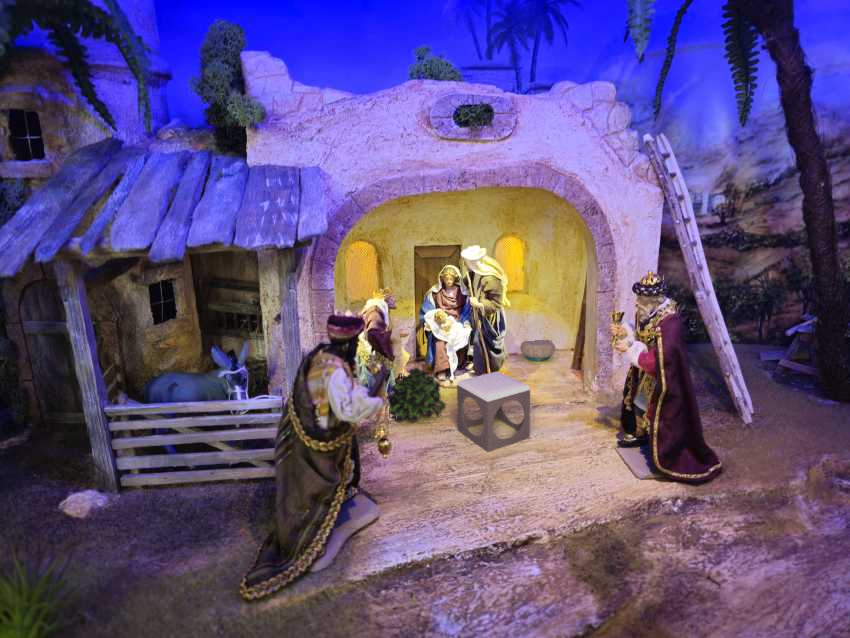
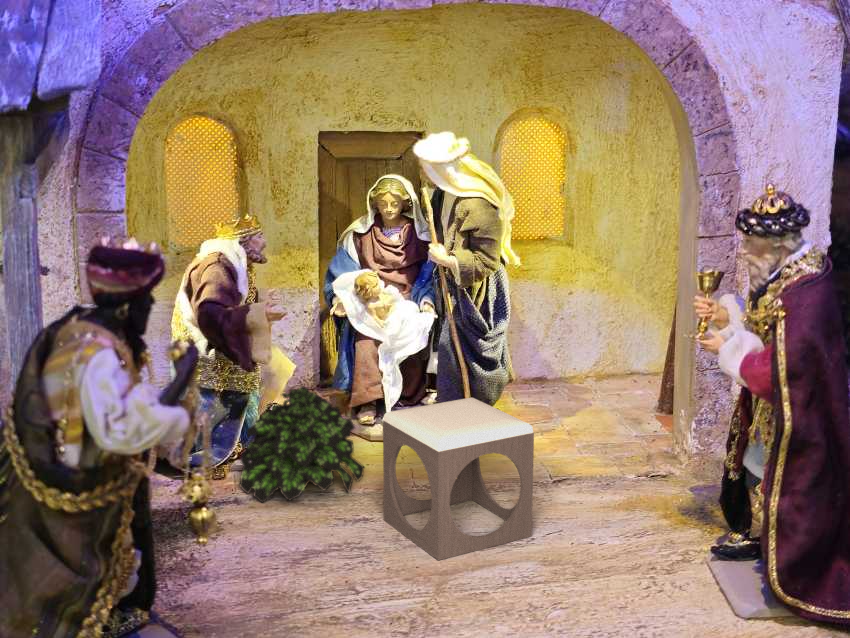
basket: present [520,340,555,361] -> none [548,345,623,394]

